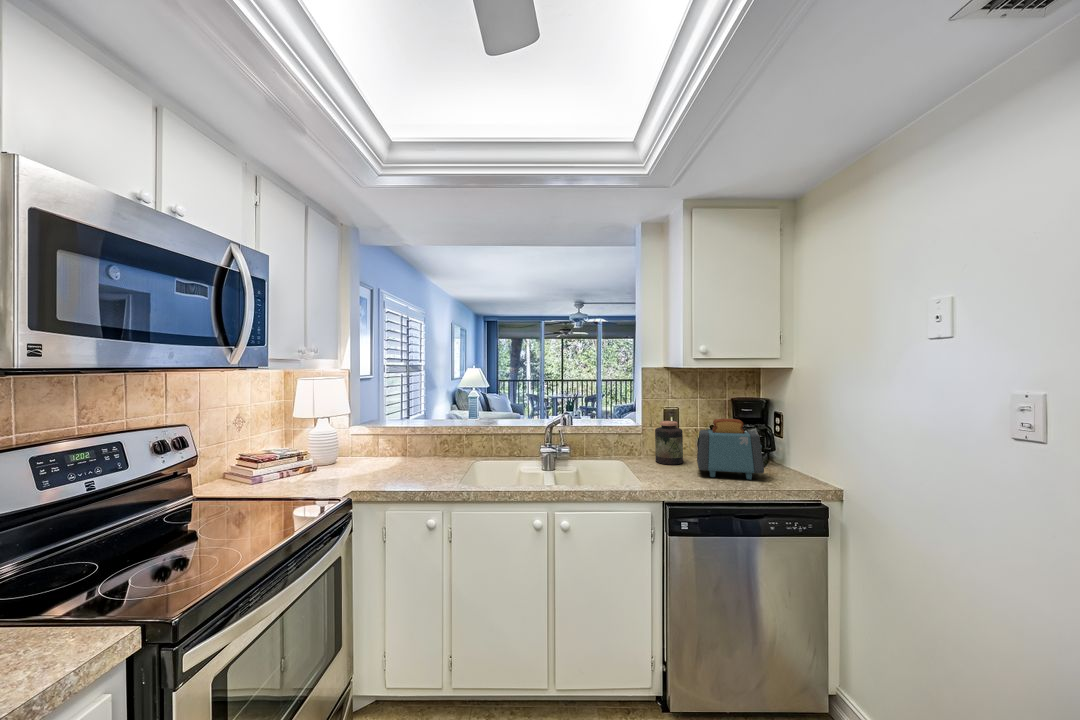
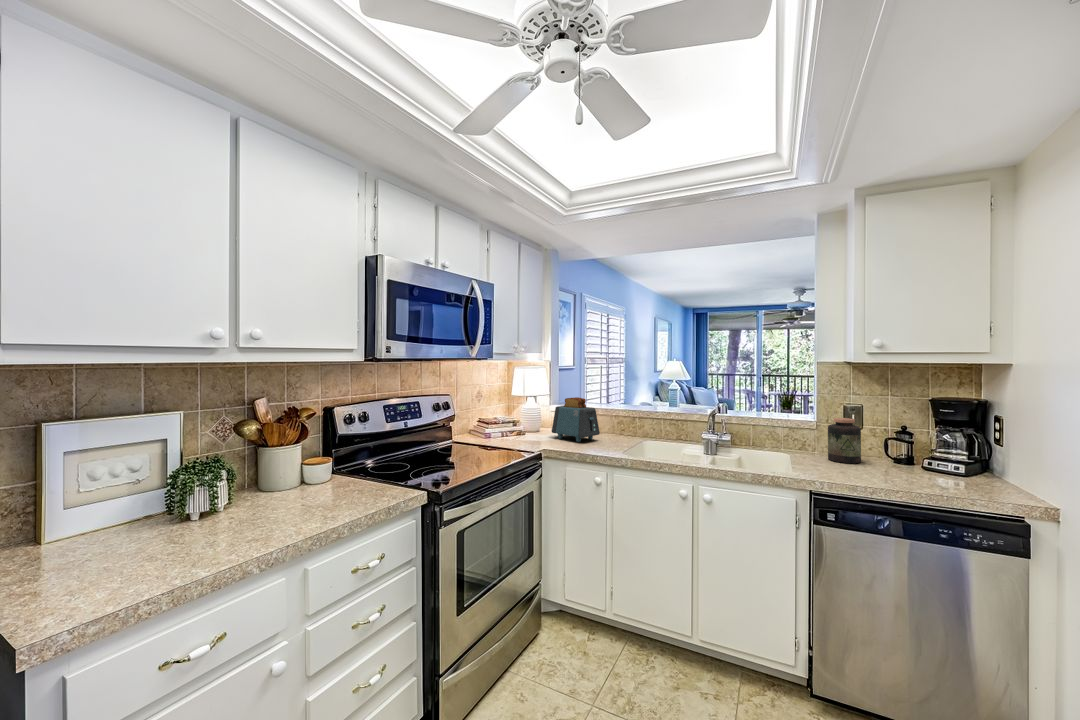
toaster: present [697,418,764,480] -> present [552,397,600,442]

